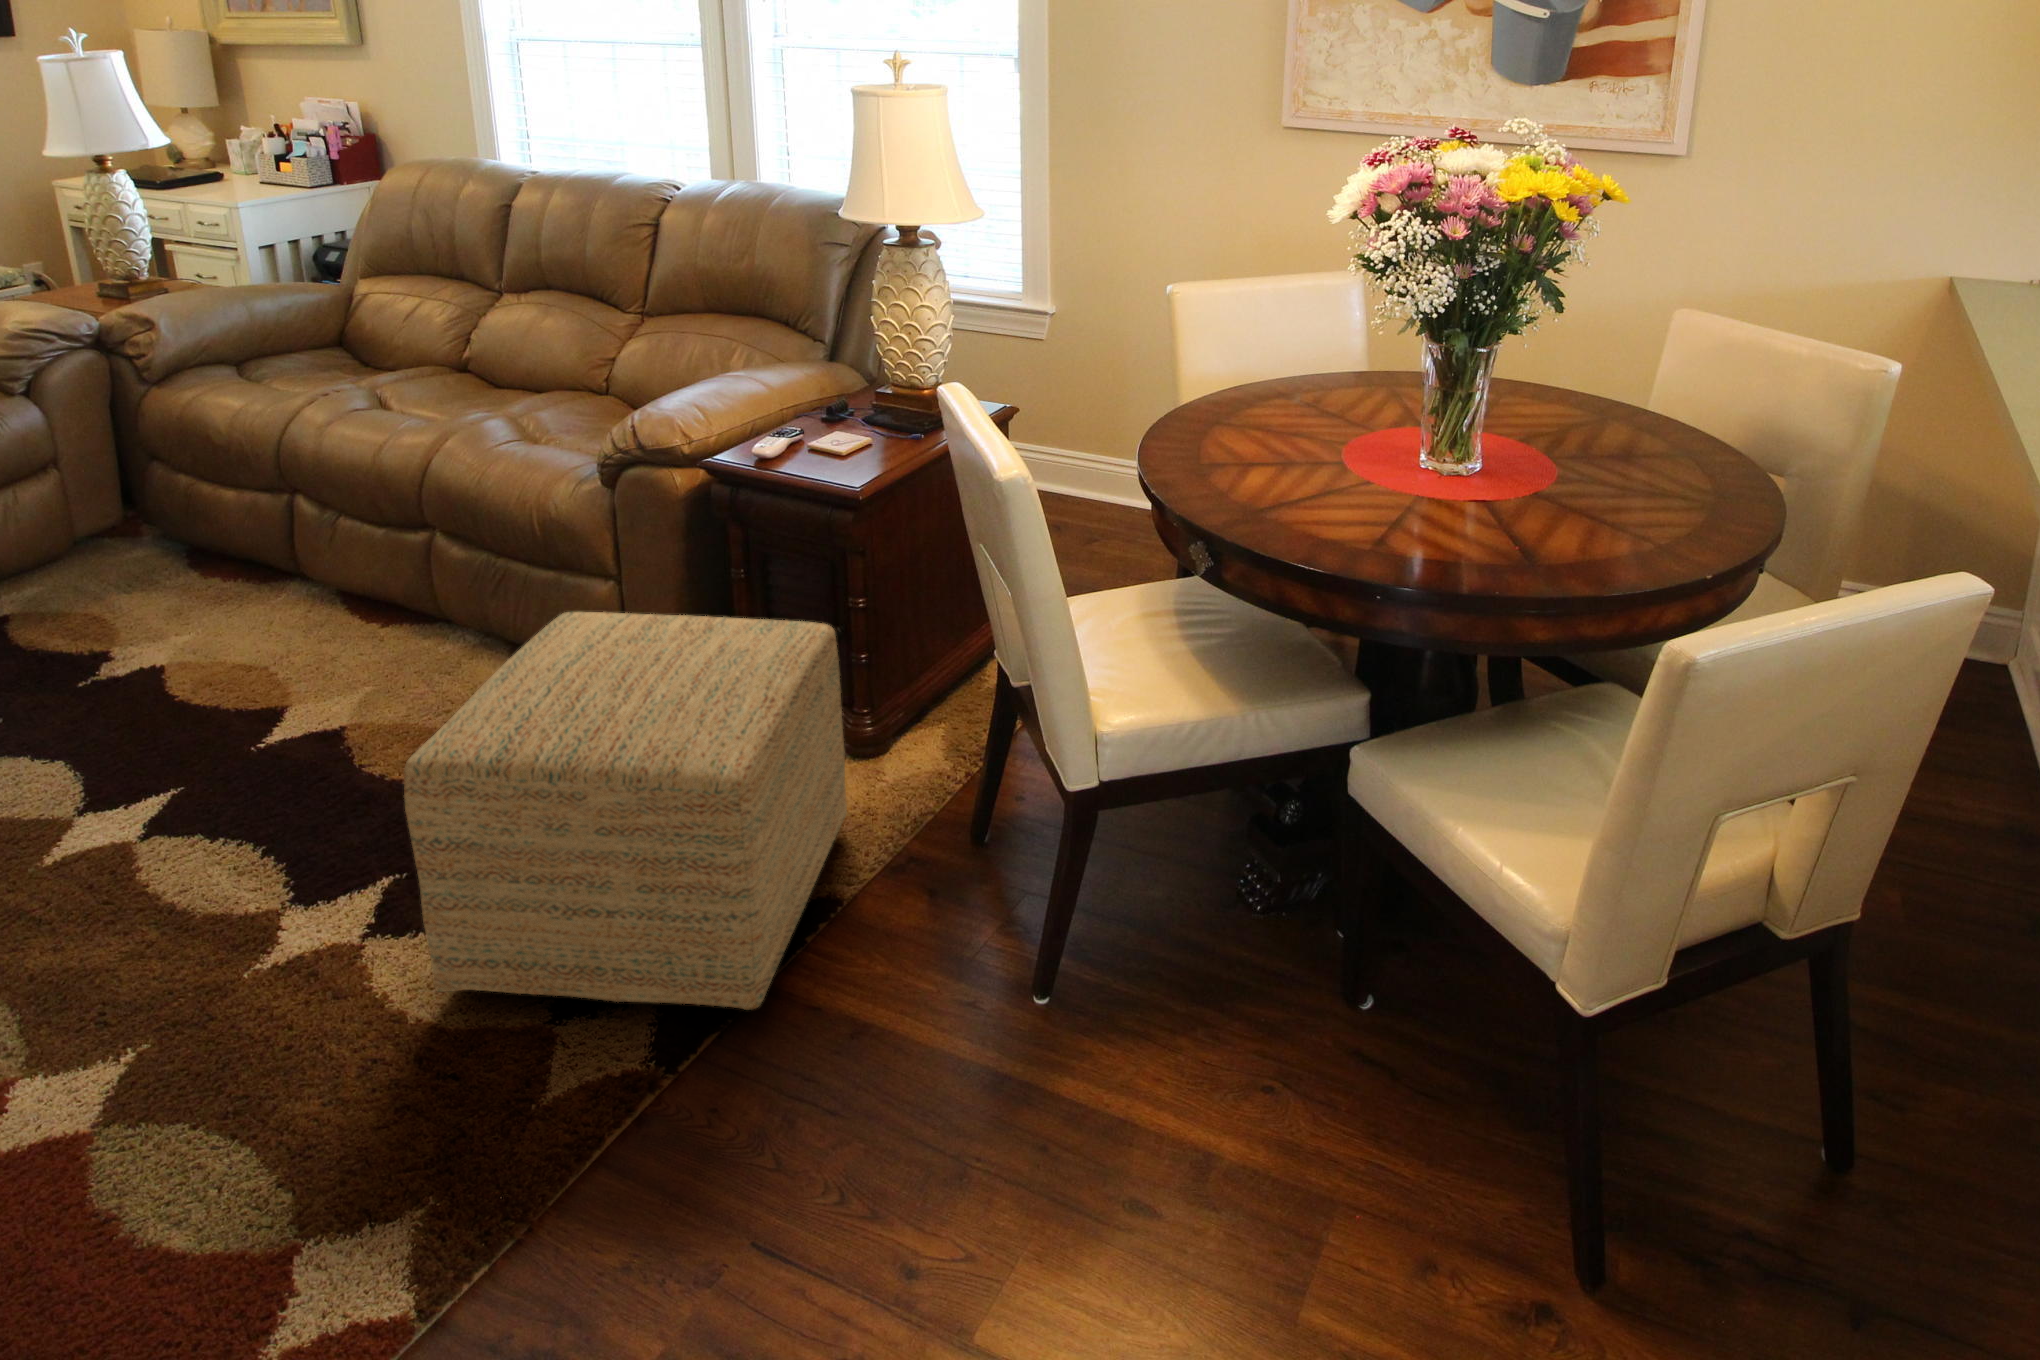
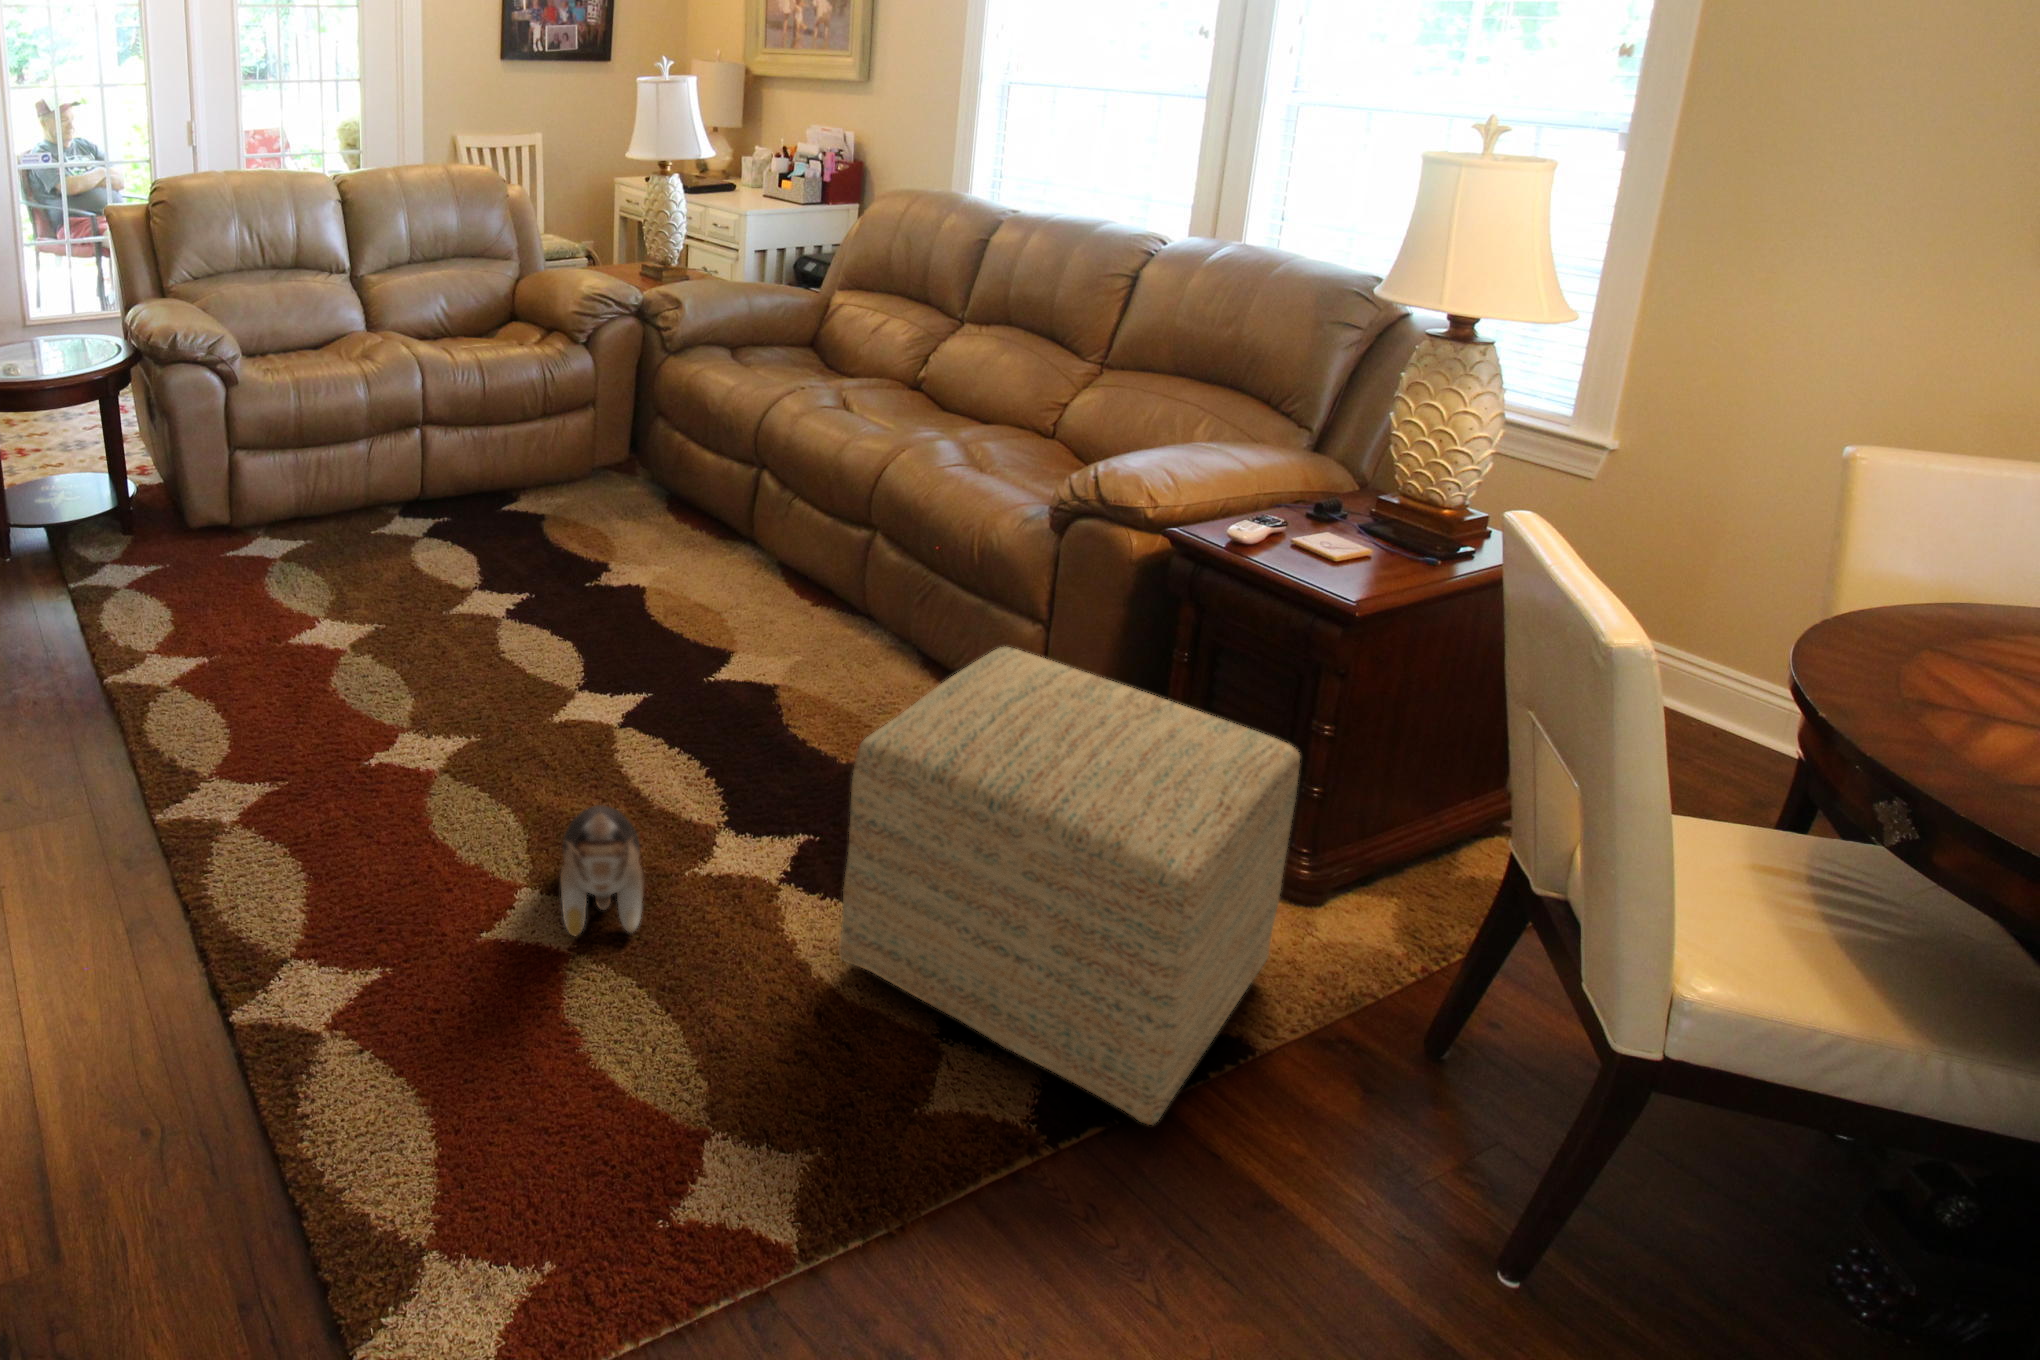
plush toy: none [29,945,184,1118] -> present [560,805,645,936]

